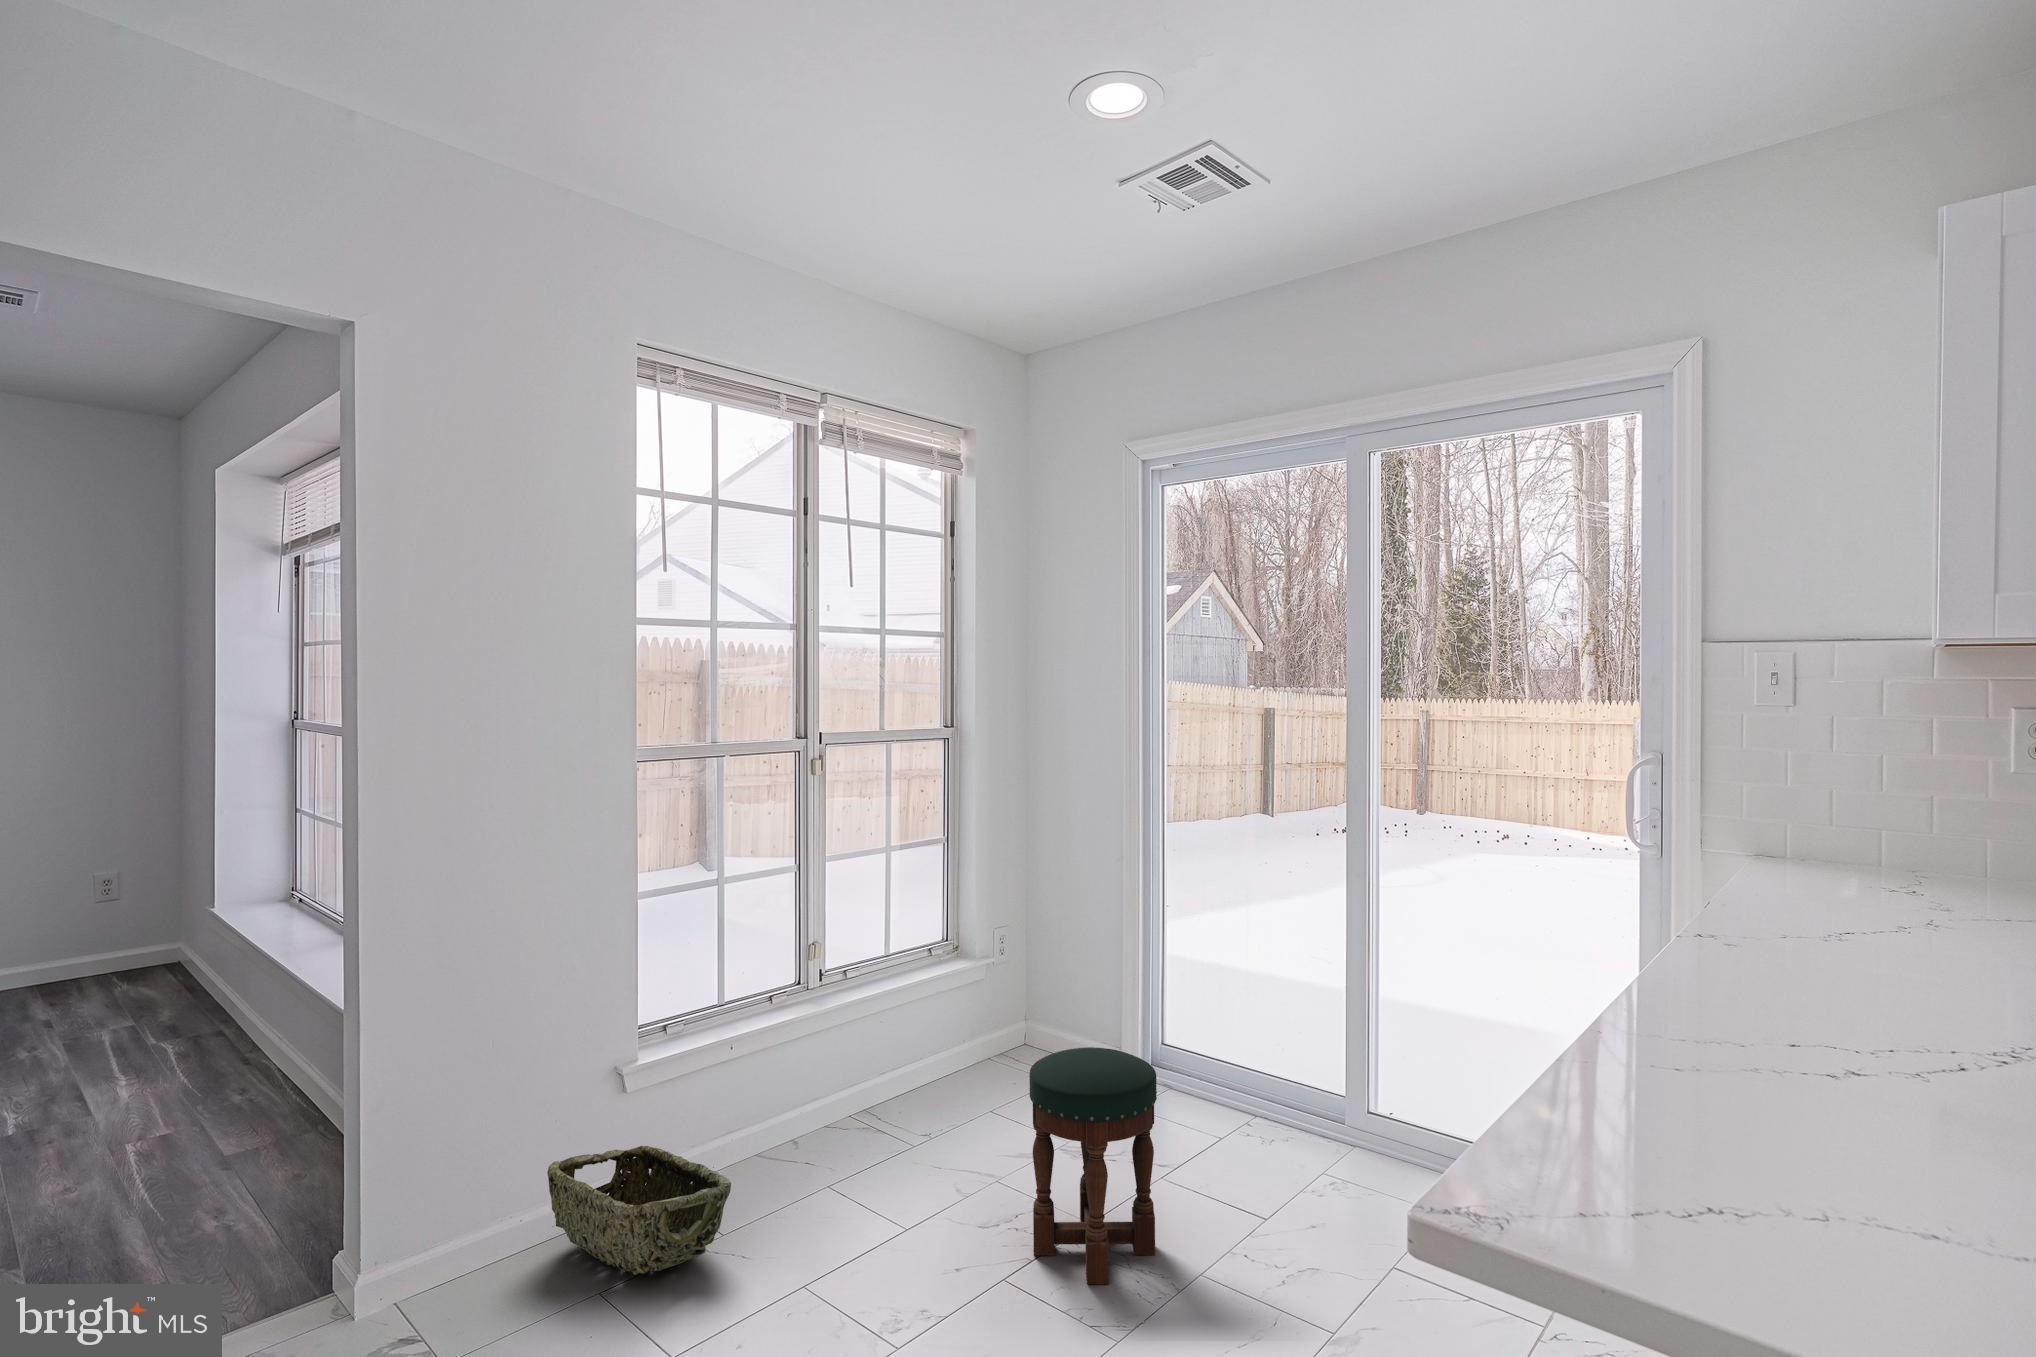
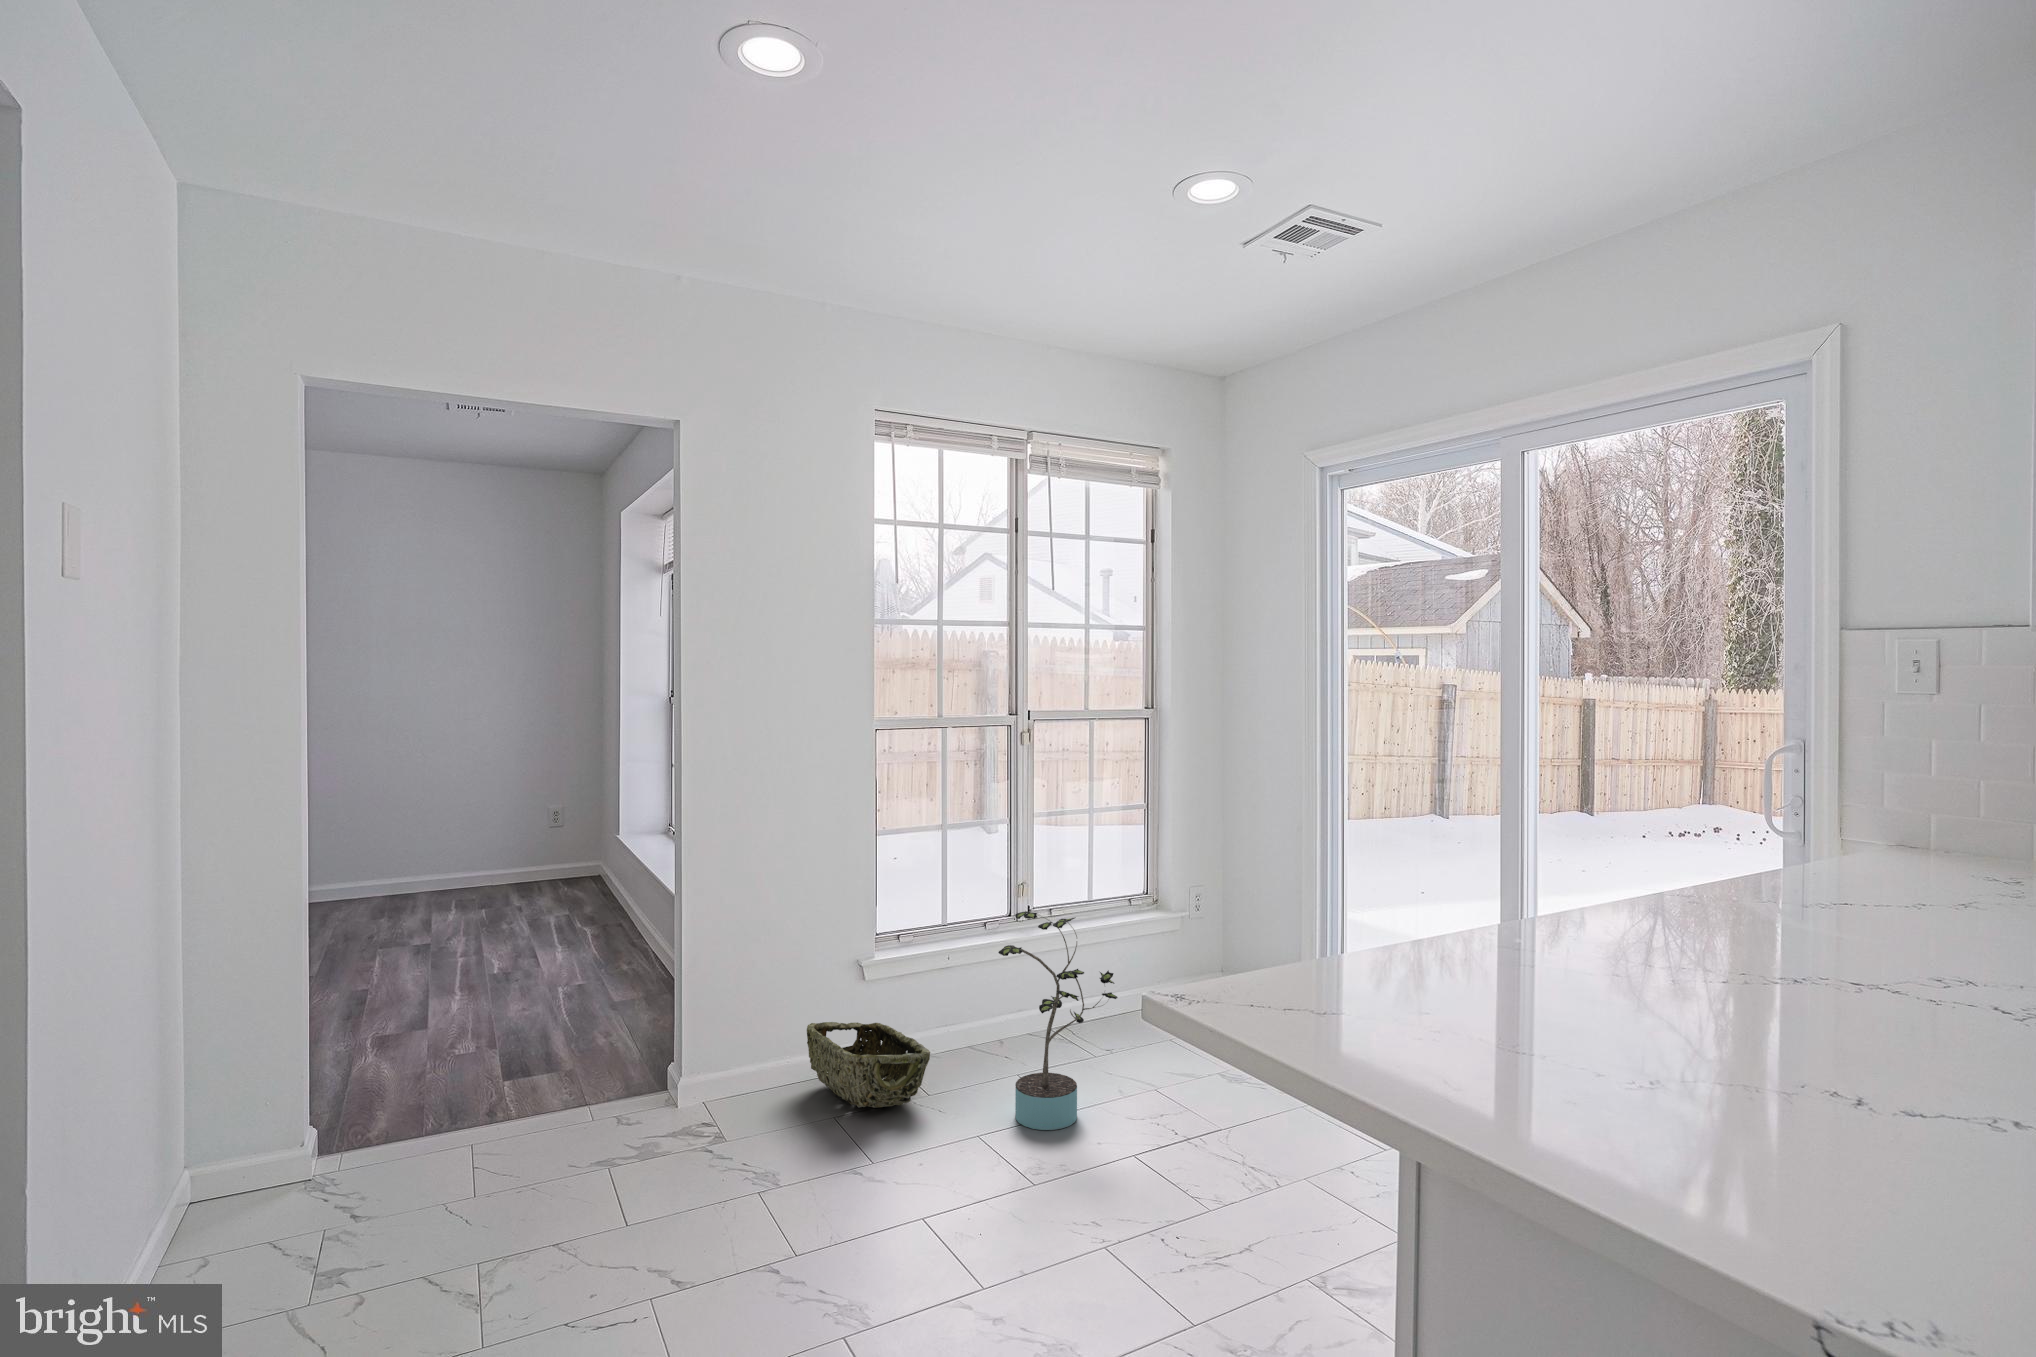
potted plant: none [832,984,977,1265] -> present [998,911,1118,1130]
stool: present [1029,1047,1157,1284] -> none [1156,979,1264,1169]

